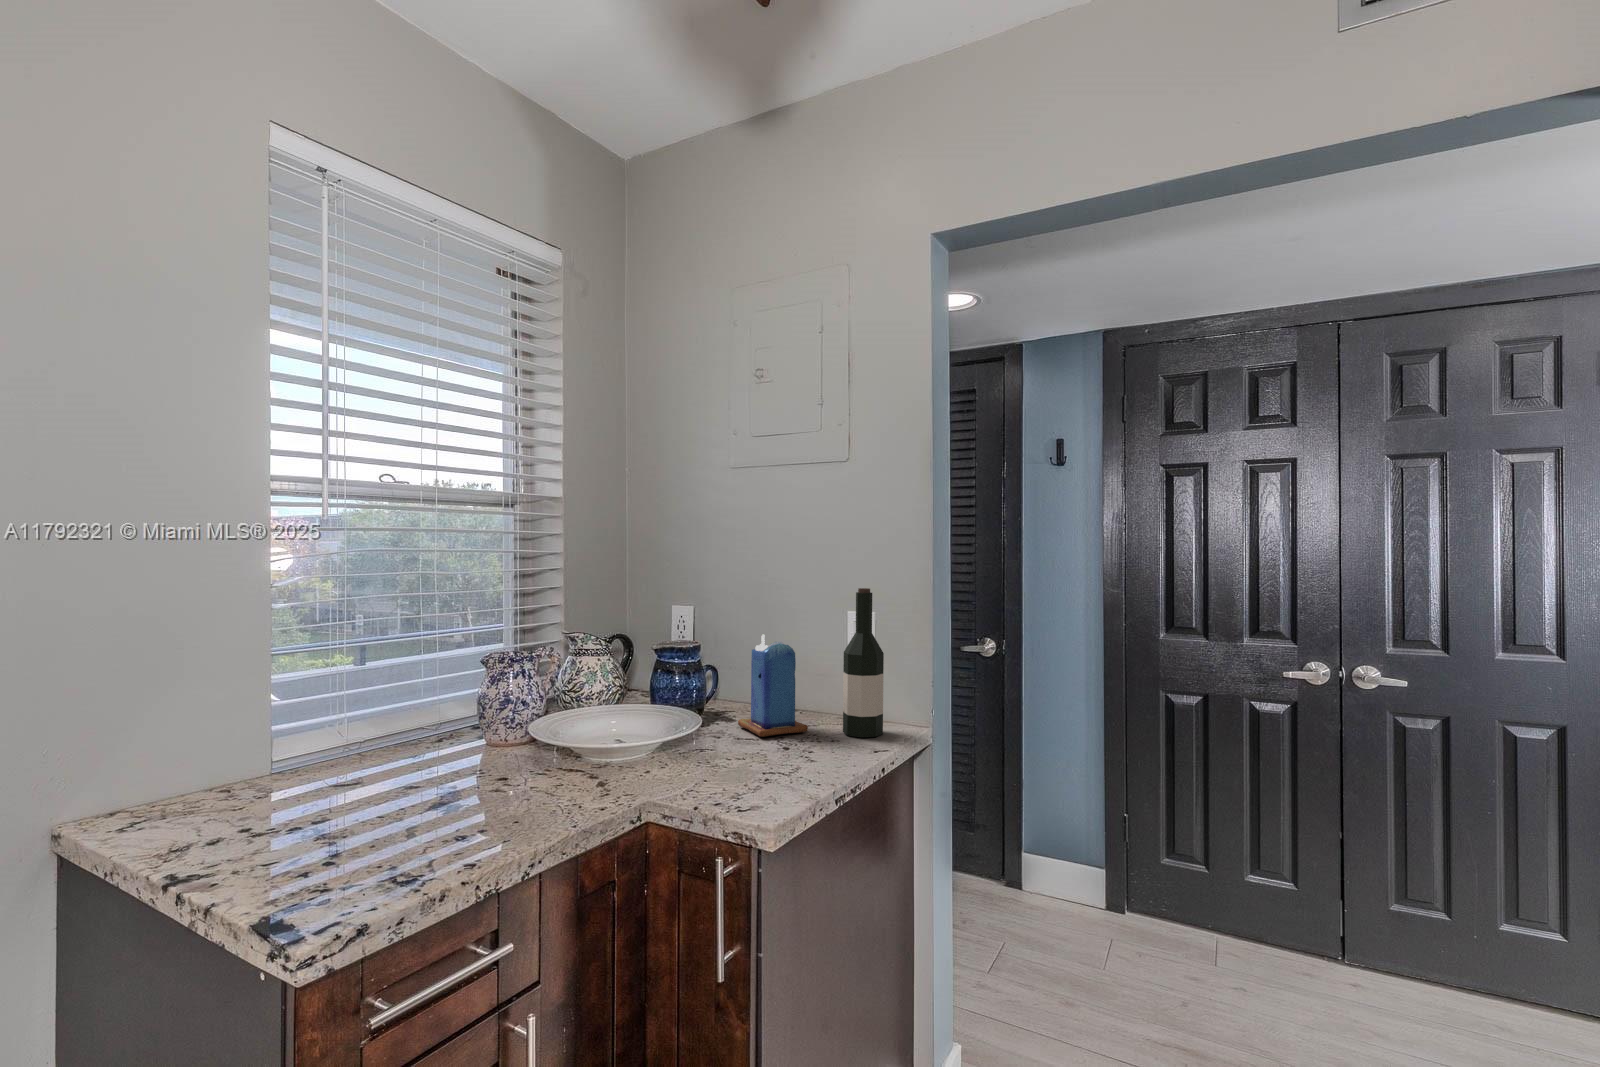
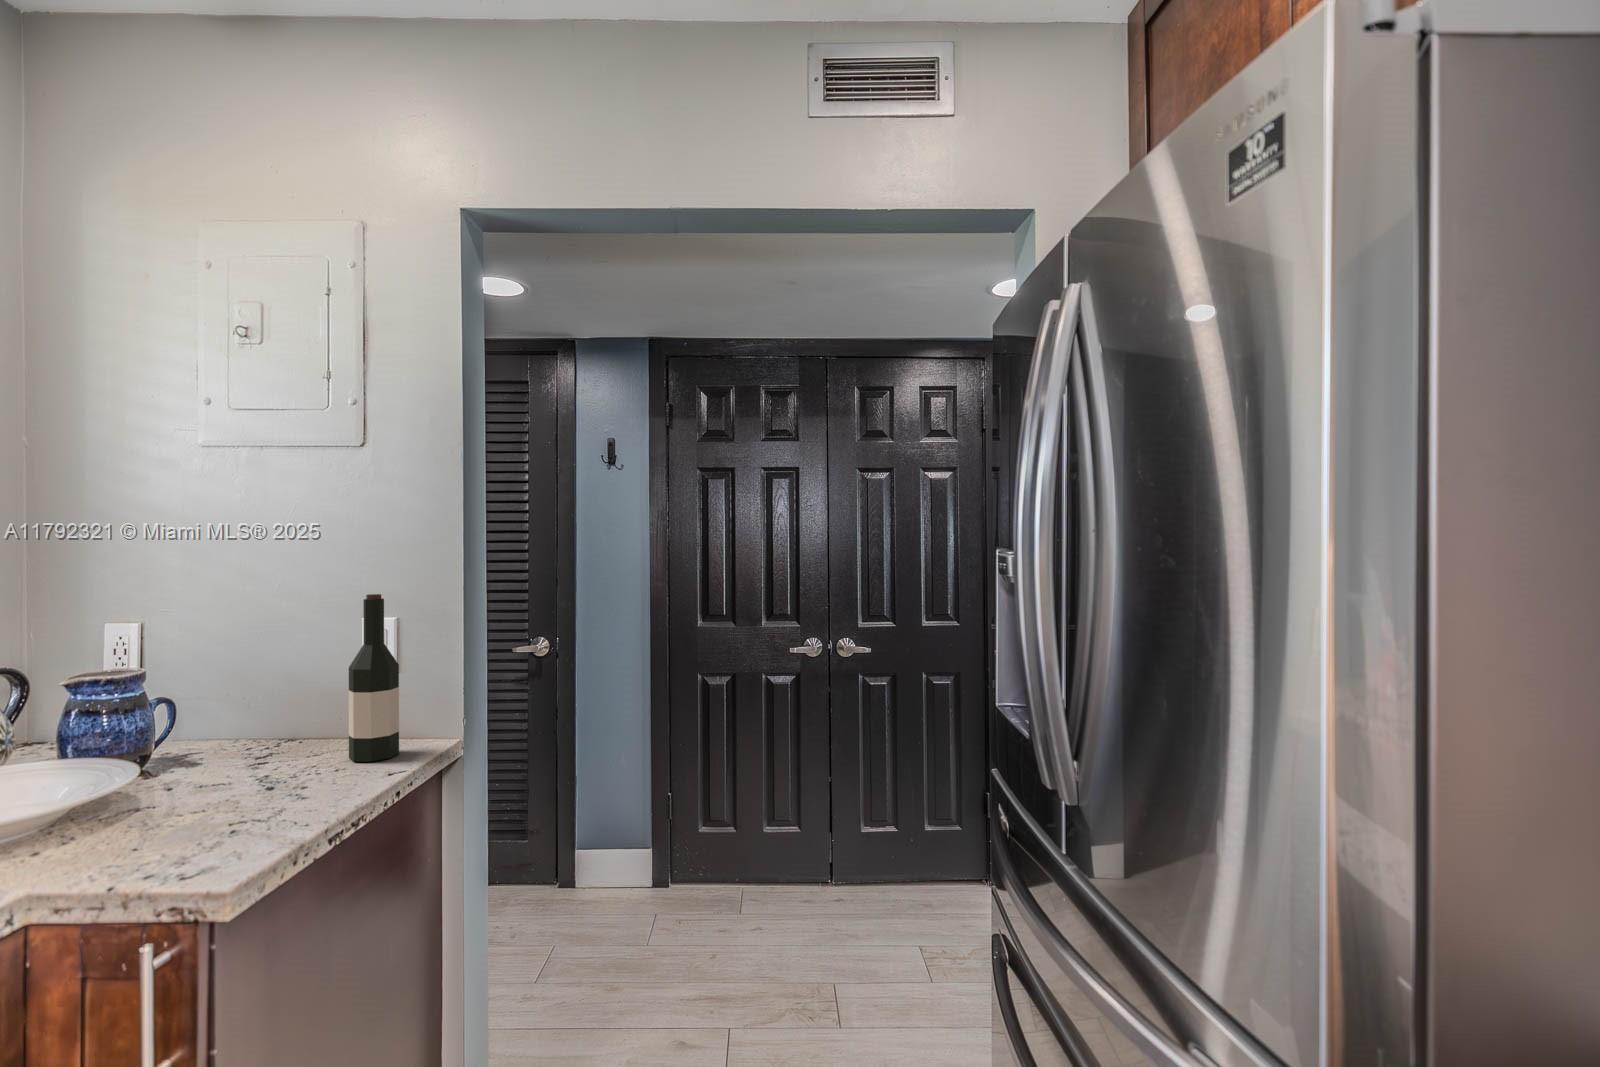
candle: present [738,634,808,737] -> none [204,655,302,779]

